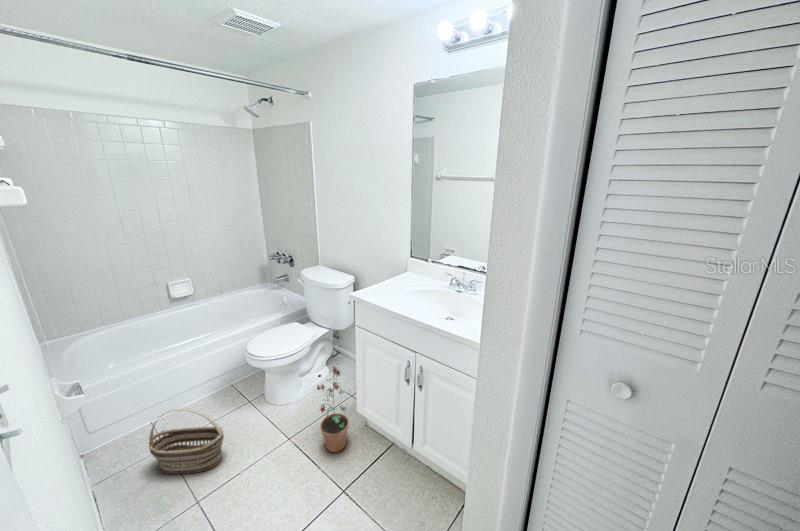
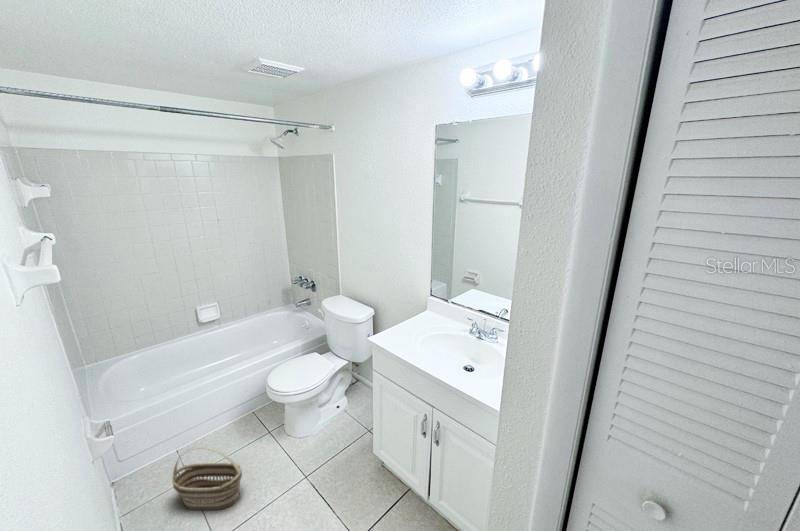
potted plant: present [317,367,349,452] -> none [332,408,364,497]

